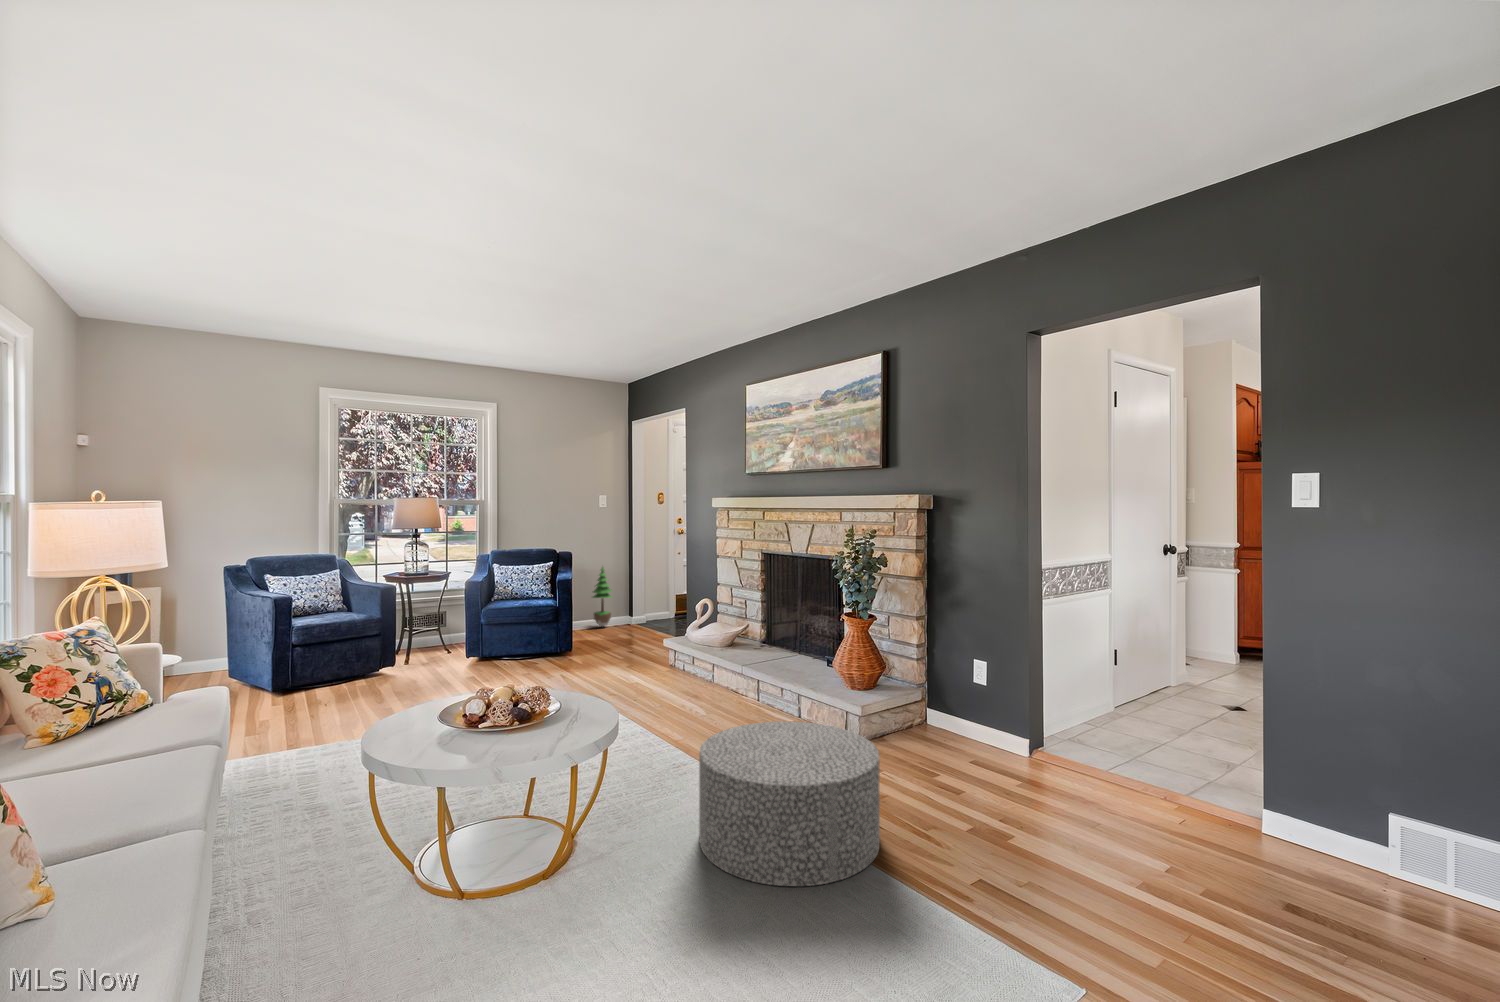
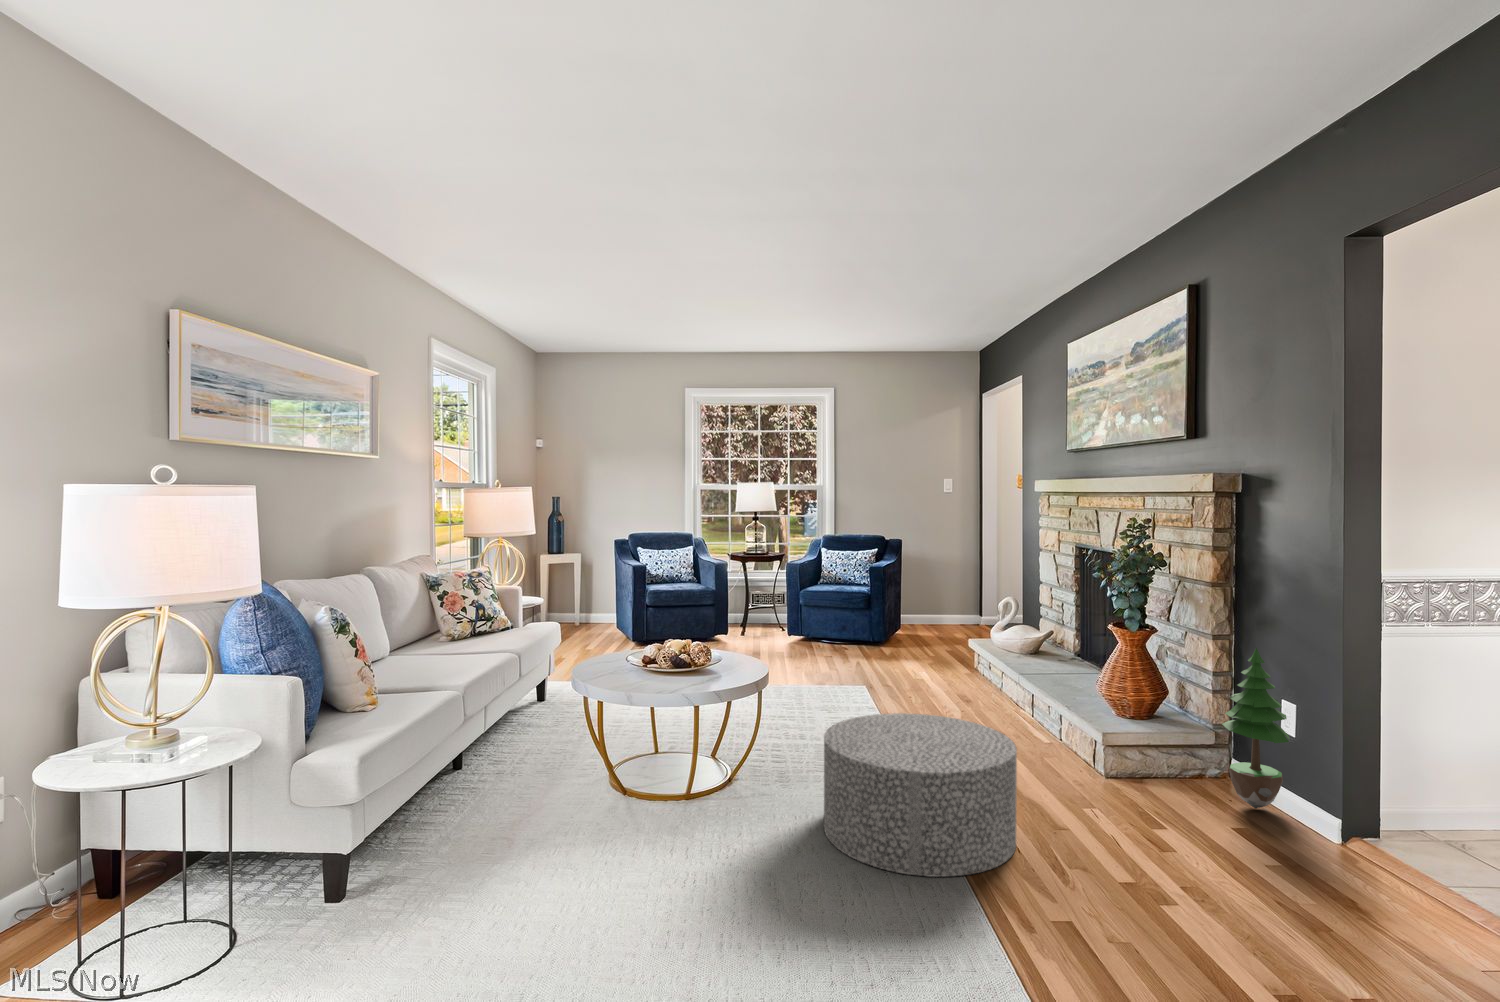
potted tree: present [593,567,612,627] -> present [1222,648,1290,808]

